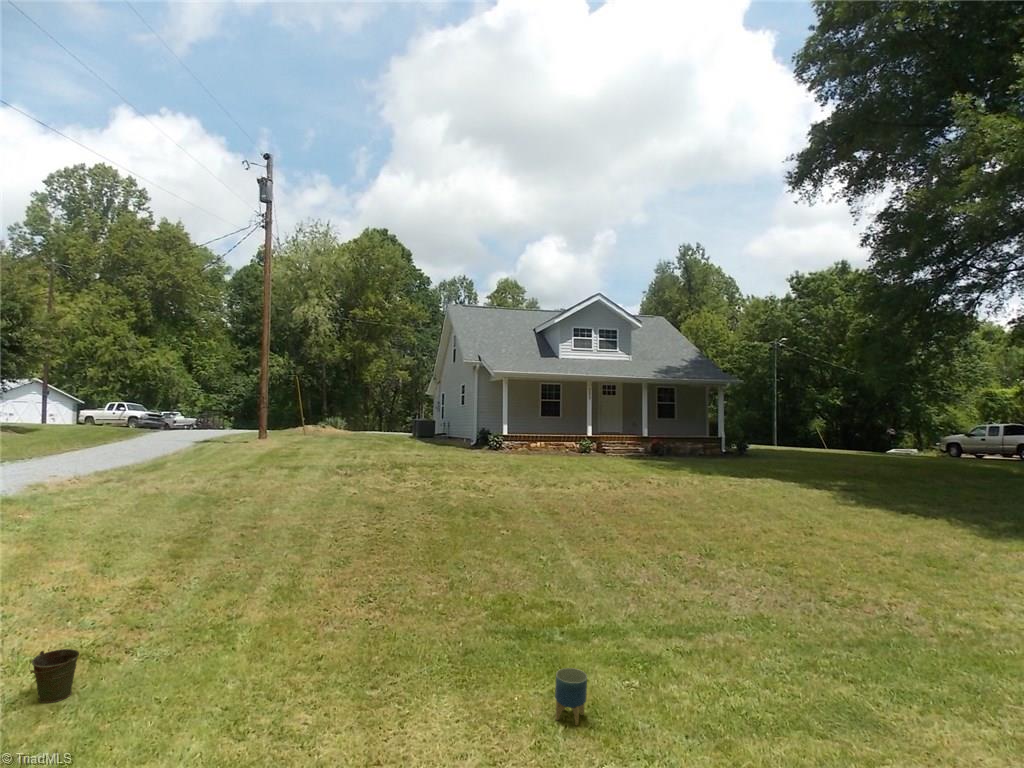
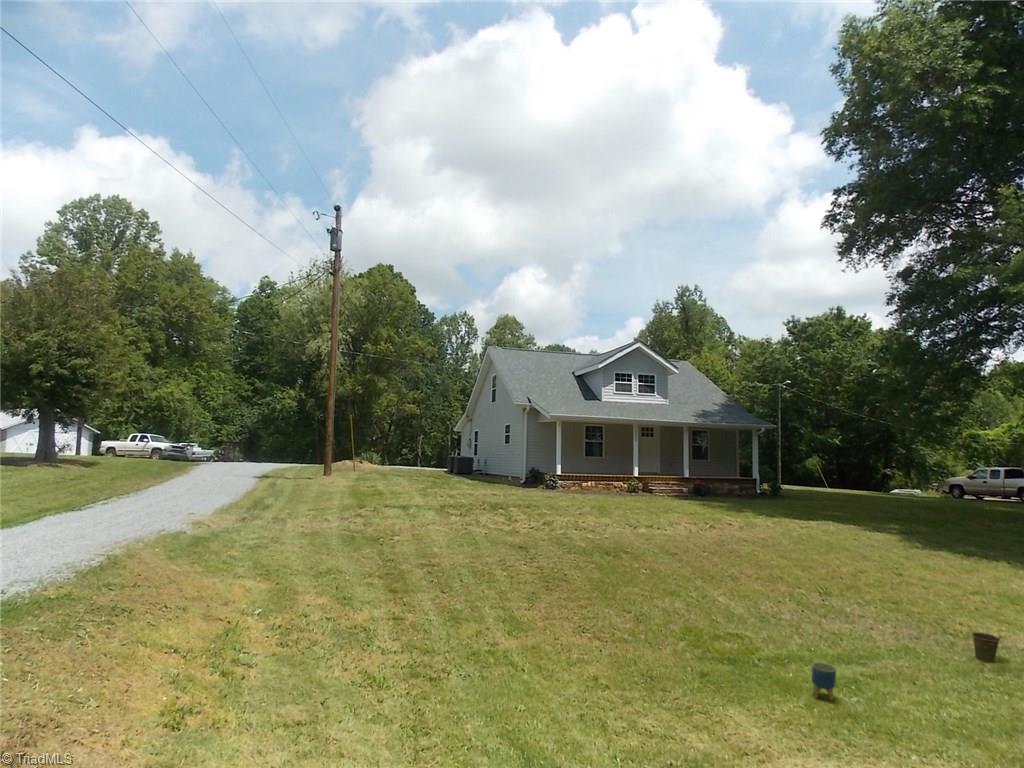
bucket: present [29,649,79,703] -> present [972,633,1001,663]

